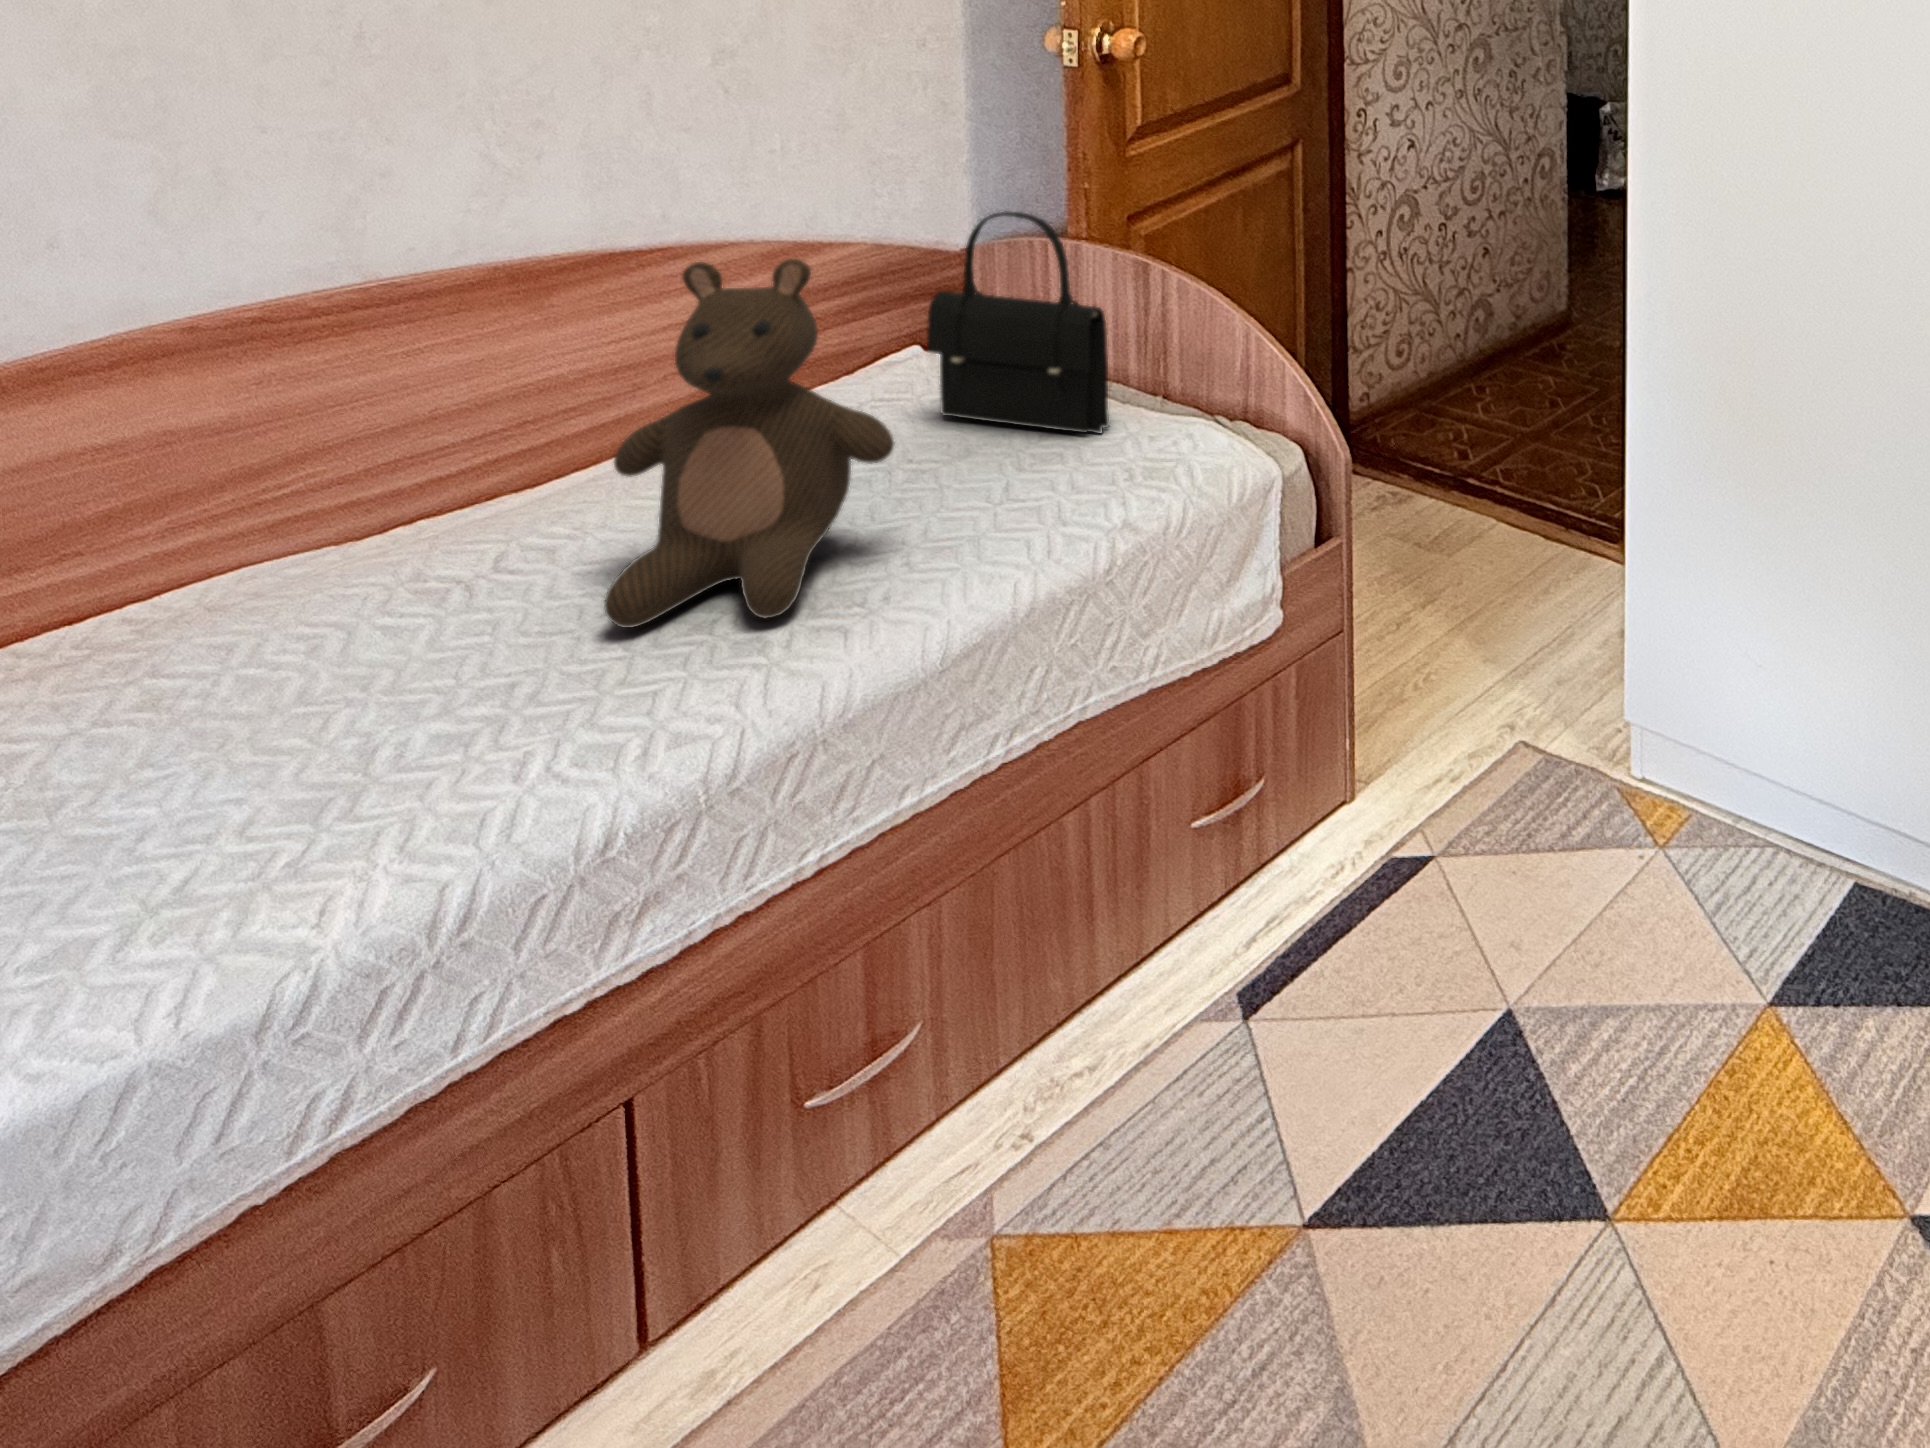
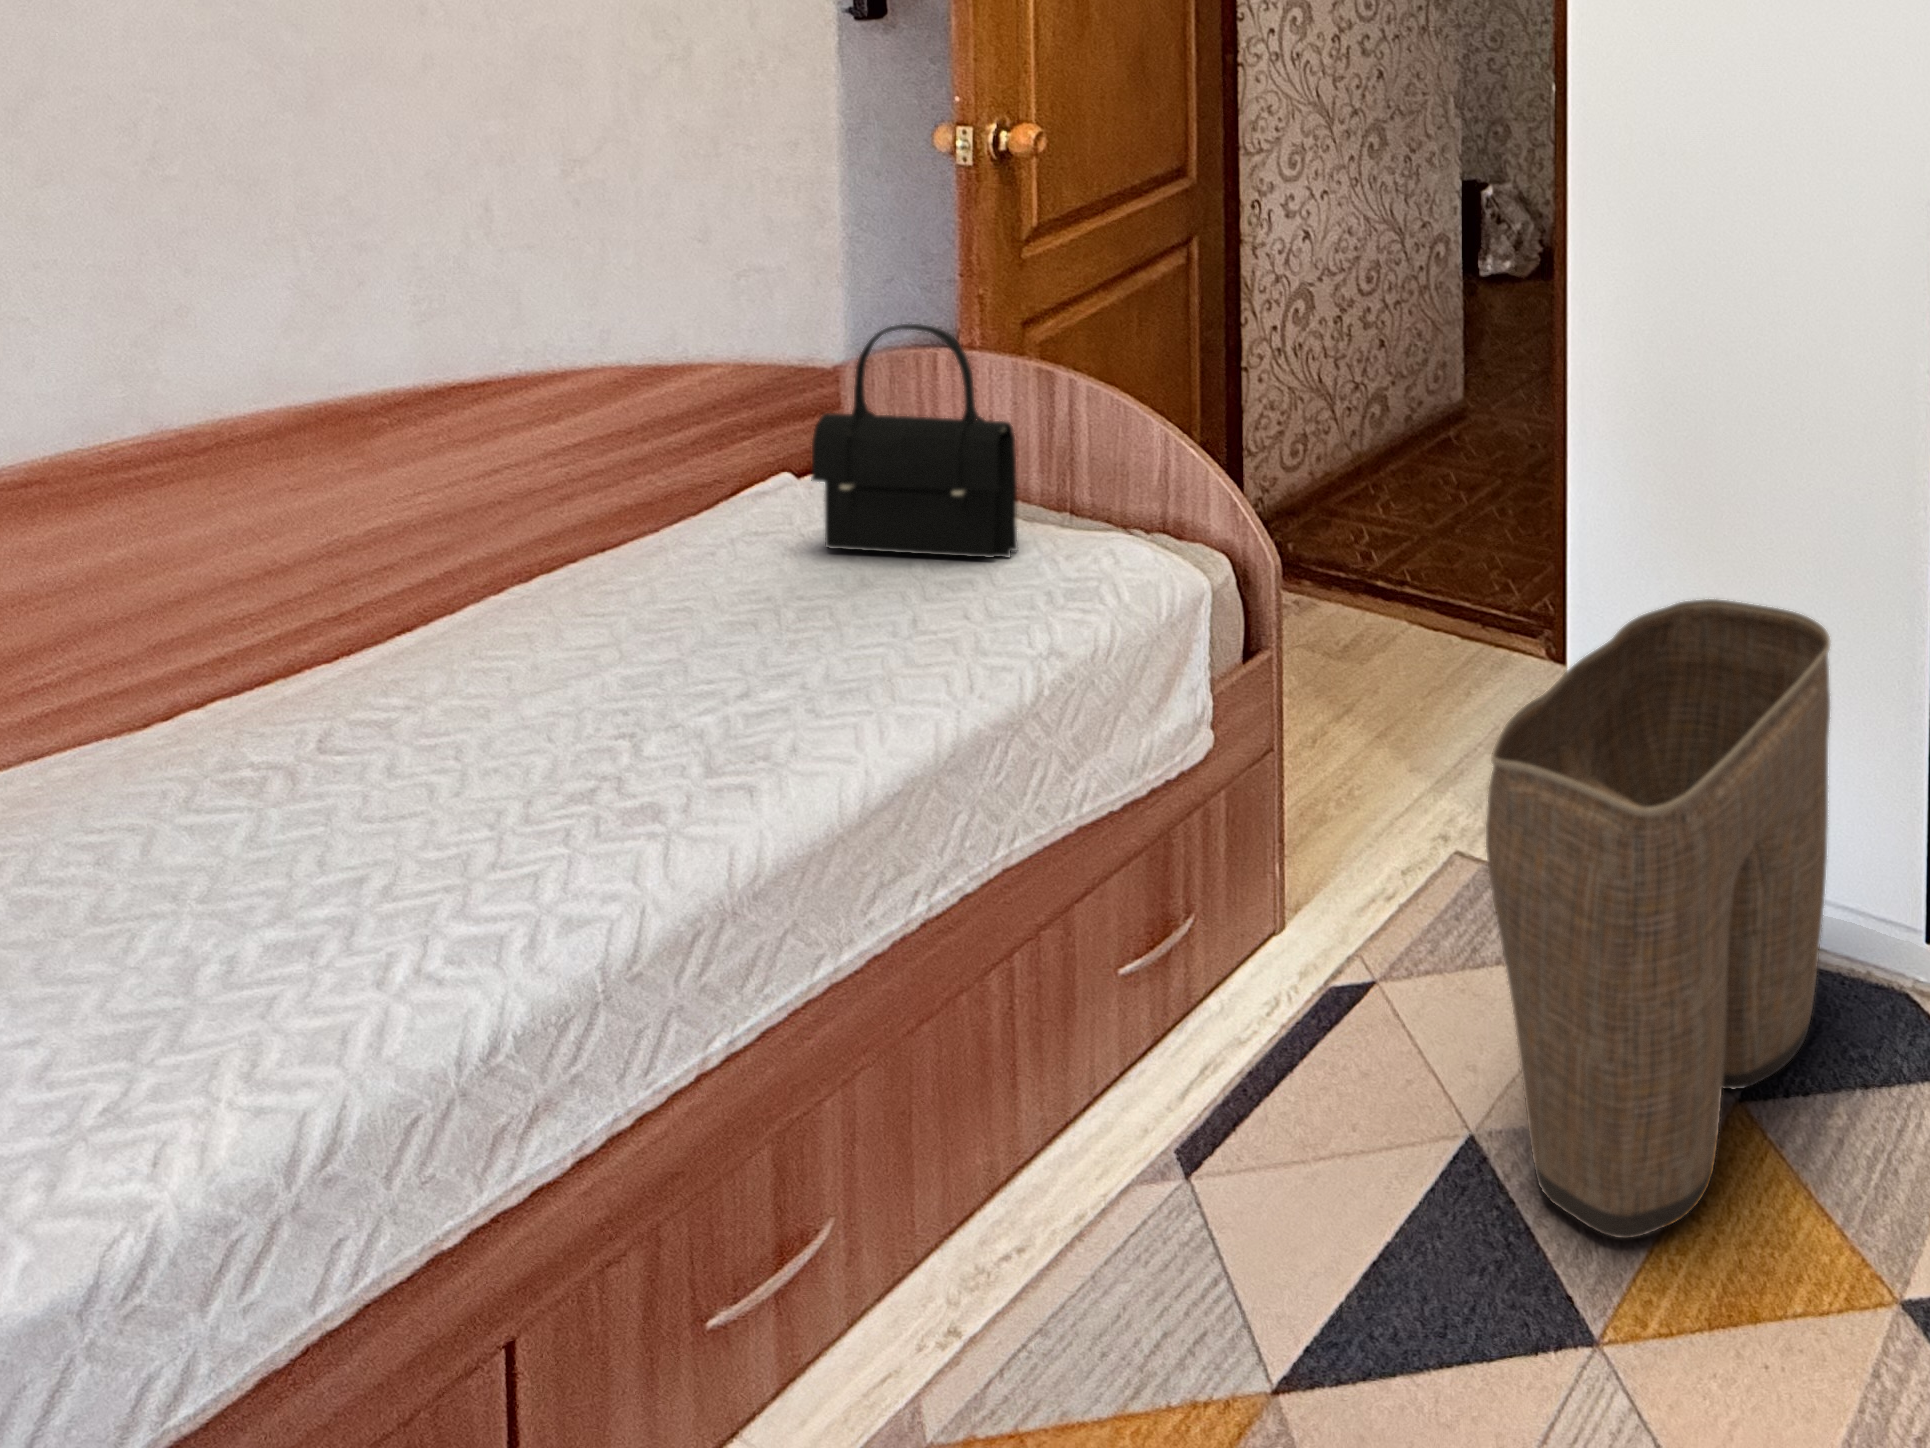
stuffed bear: present [604,259,894,628] -> none [468,386,796,806]
laundry basket: none [1523,516,1874,1123] -> present [1486,599,1830,1238]

